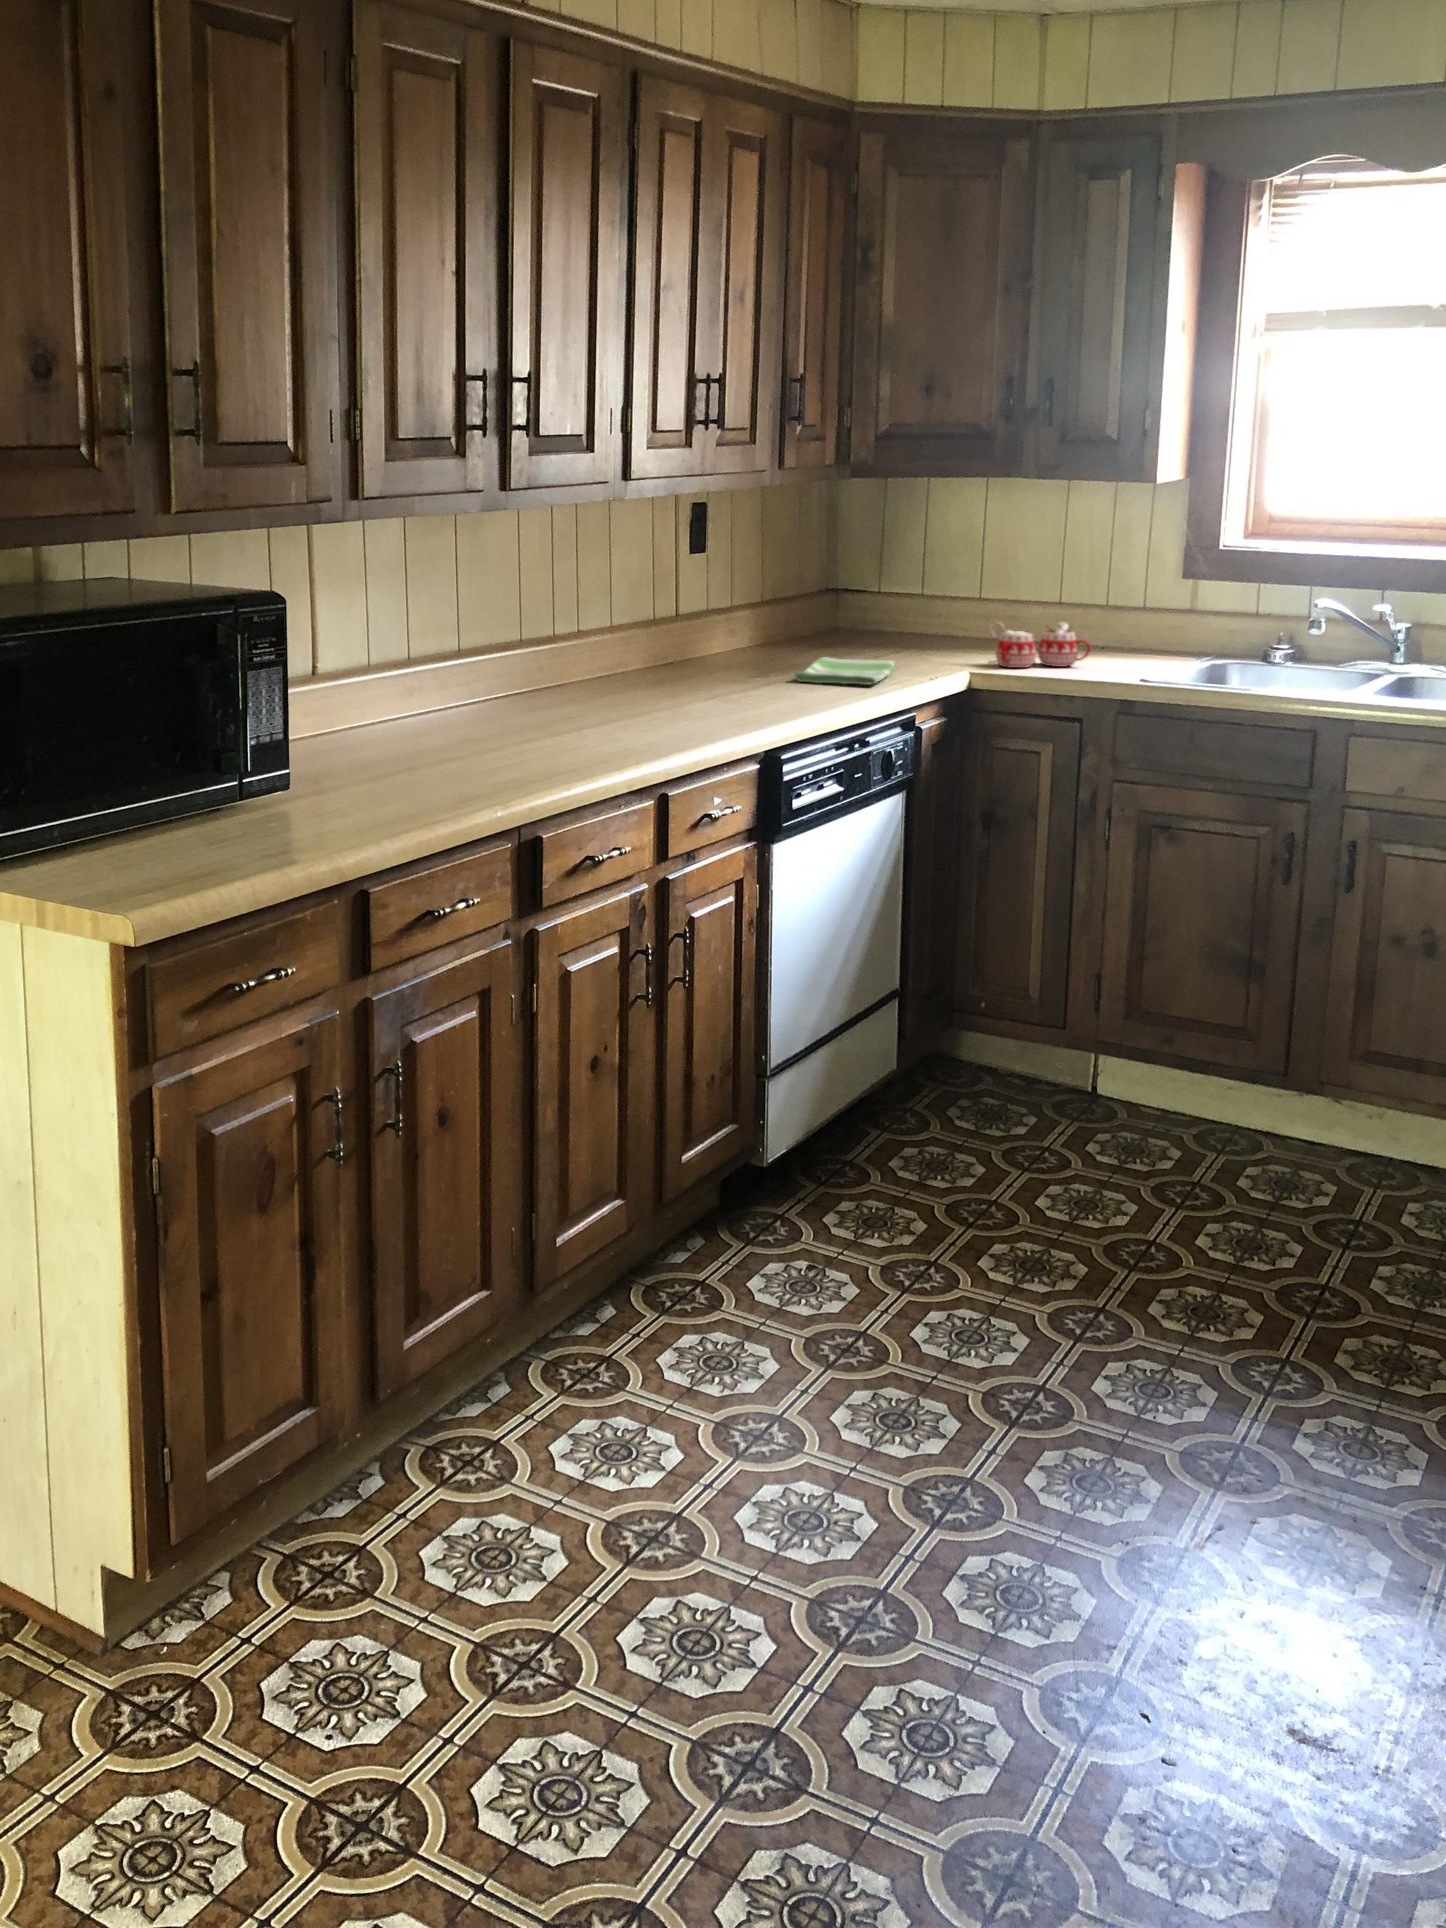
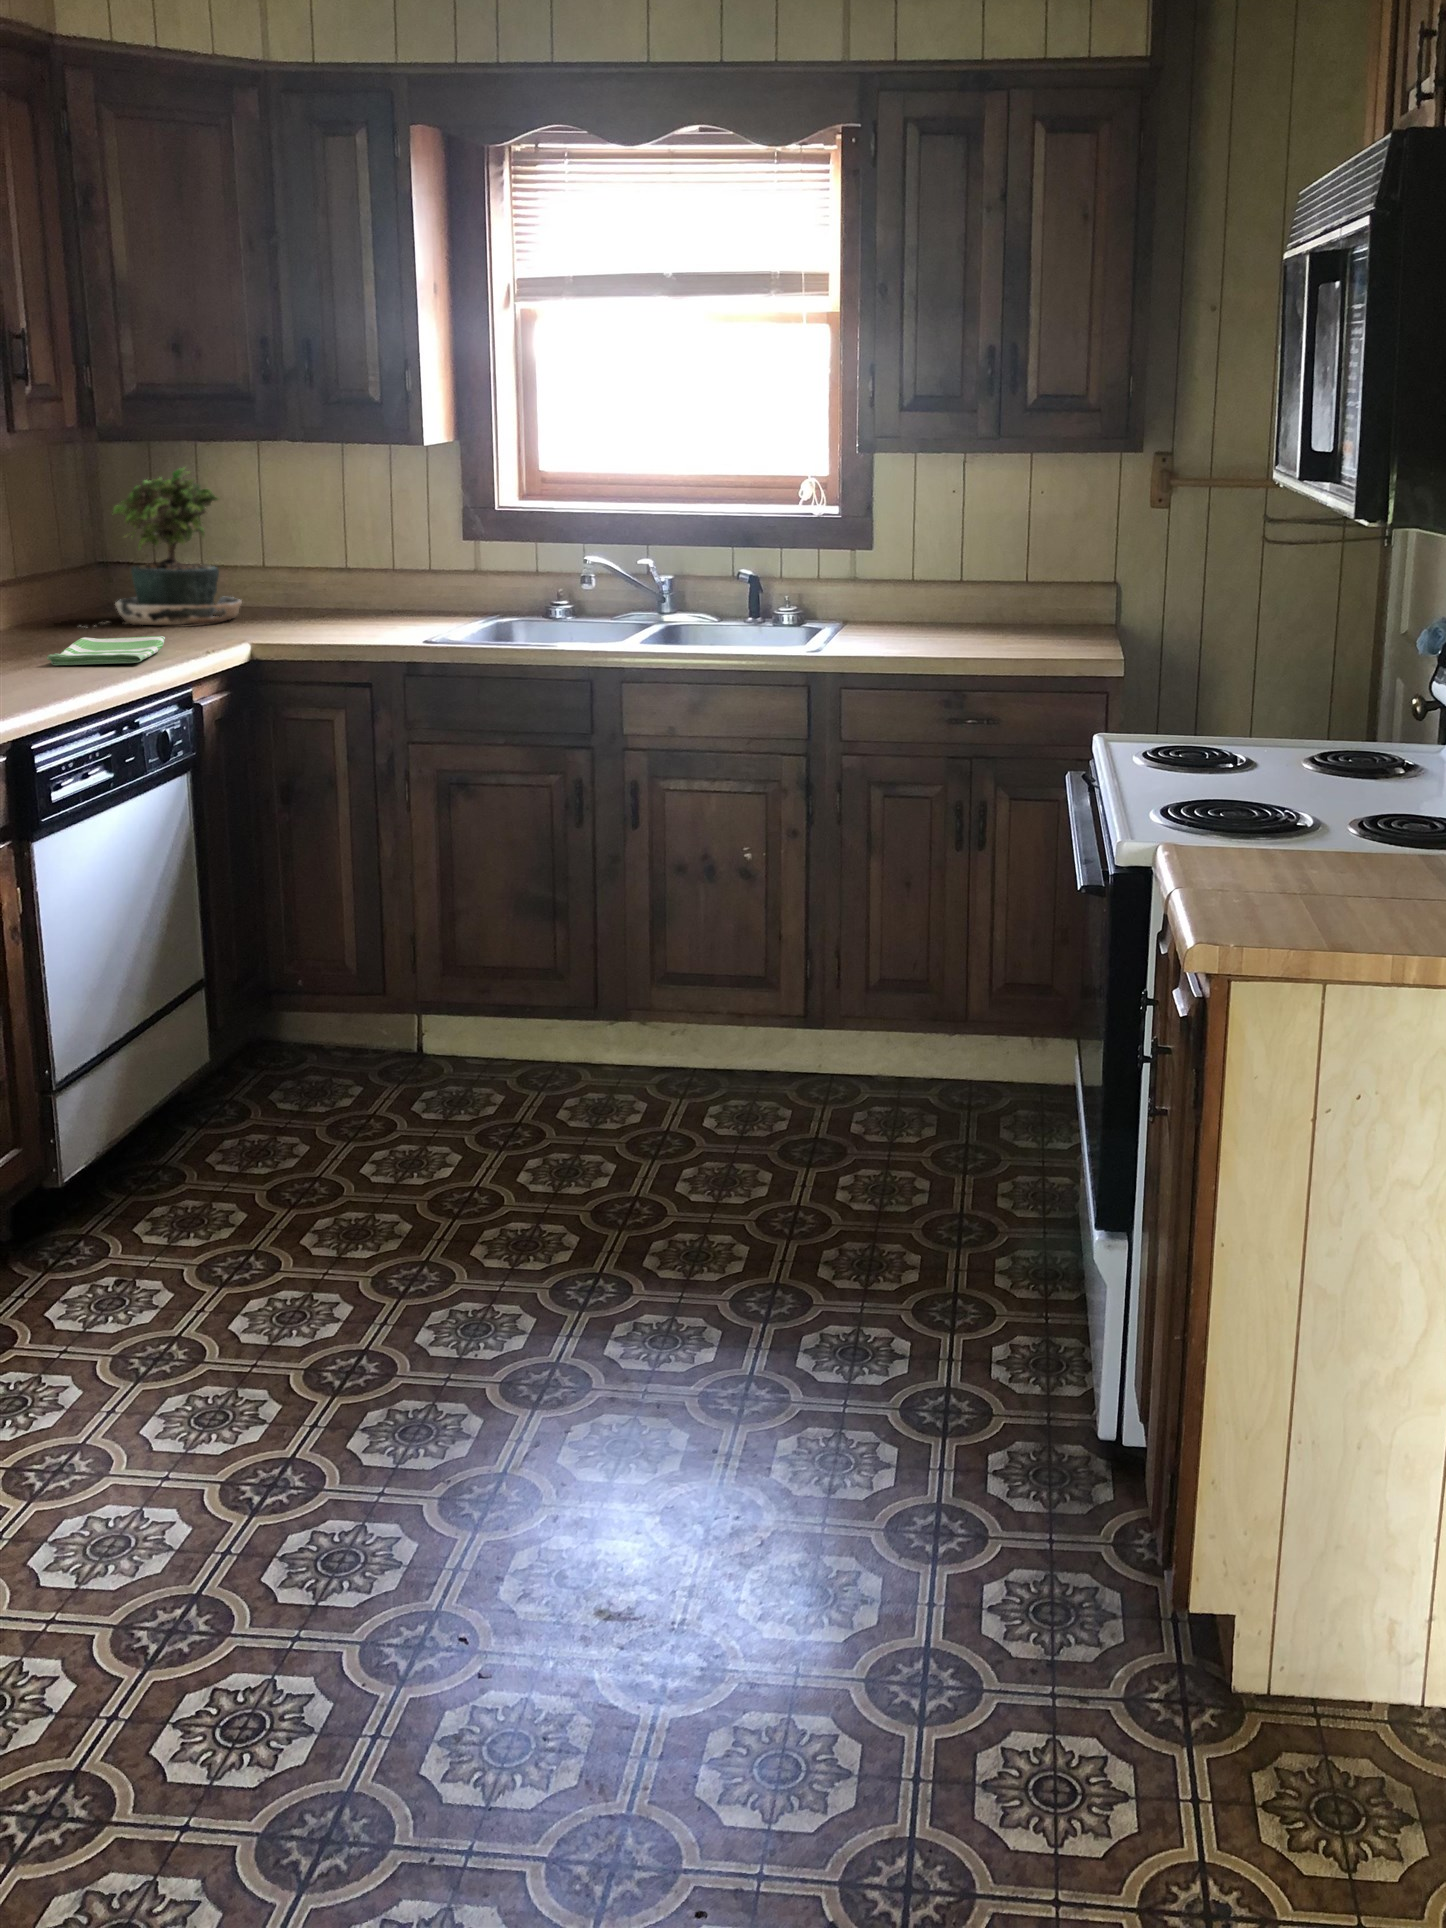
potted plant: none [812,499,961,650] -> present [104,468,242,625]
mug: present [990,621,1090,668] -> none [267,587,374,636]

